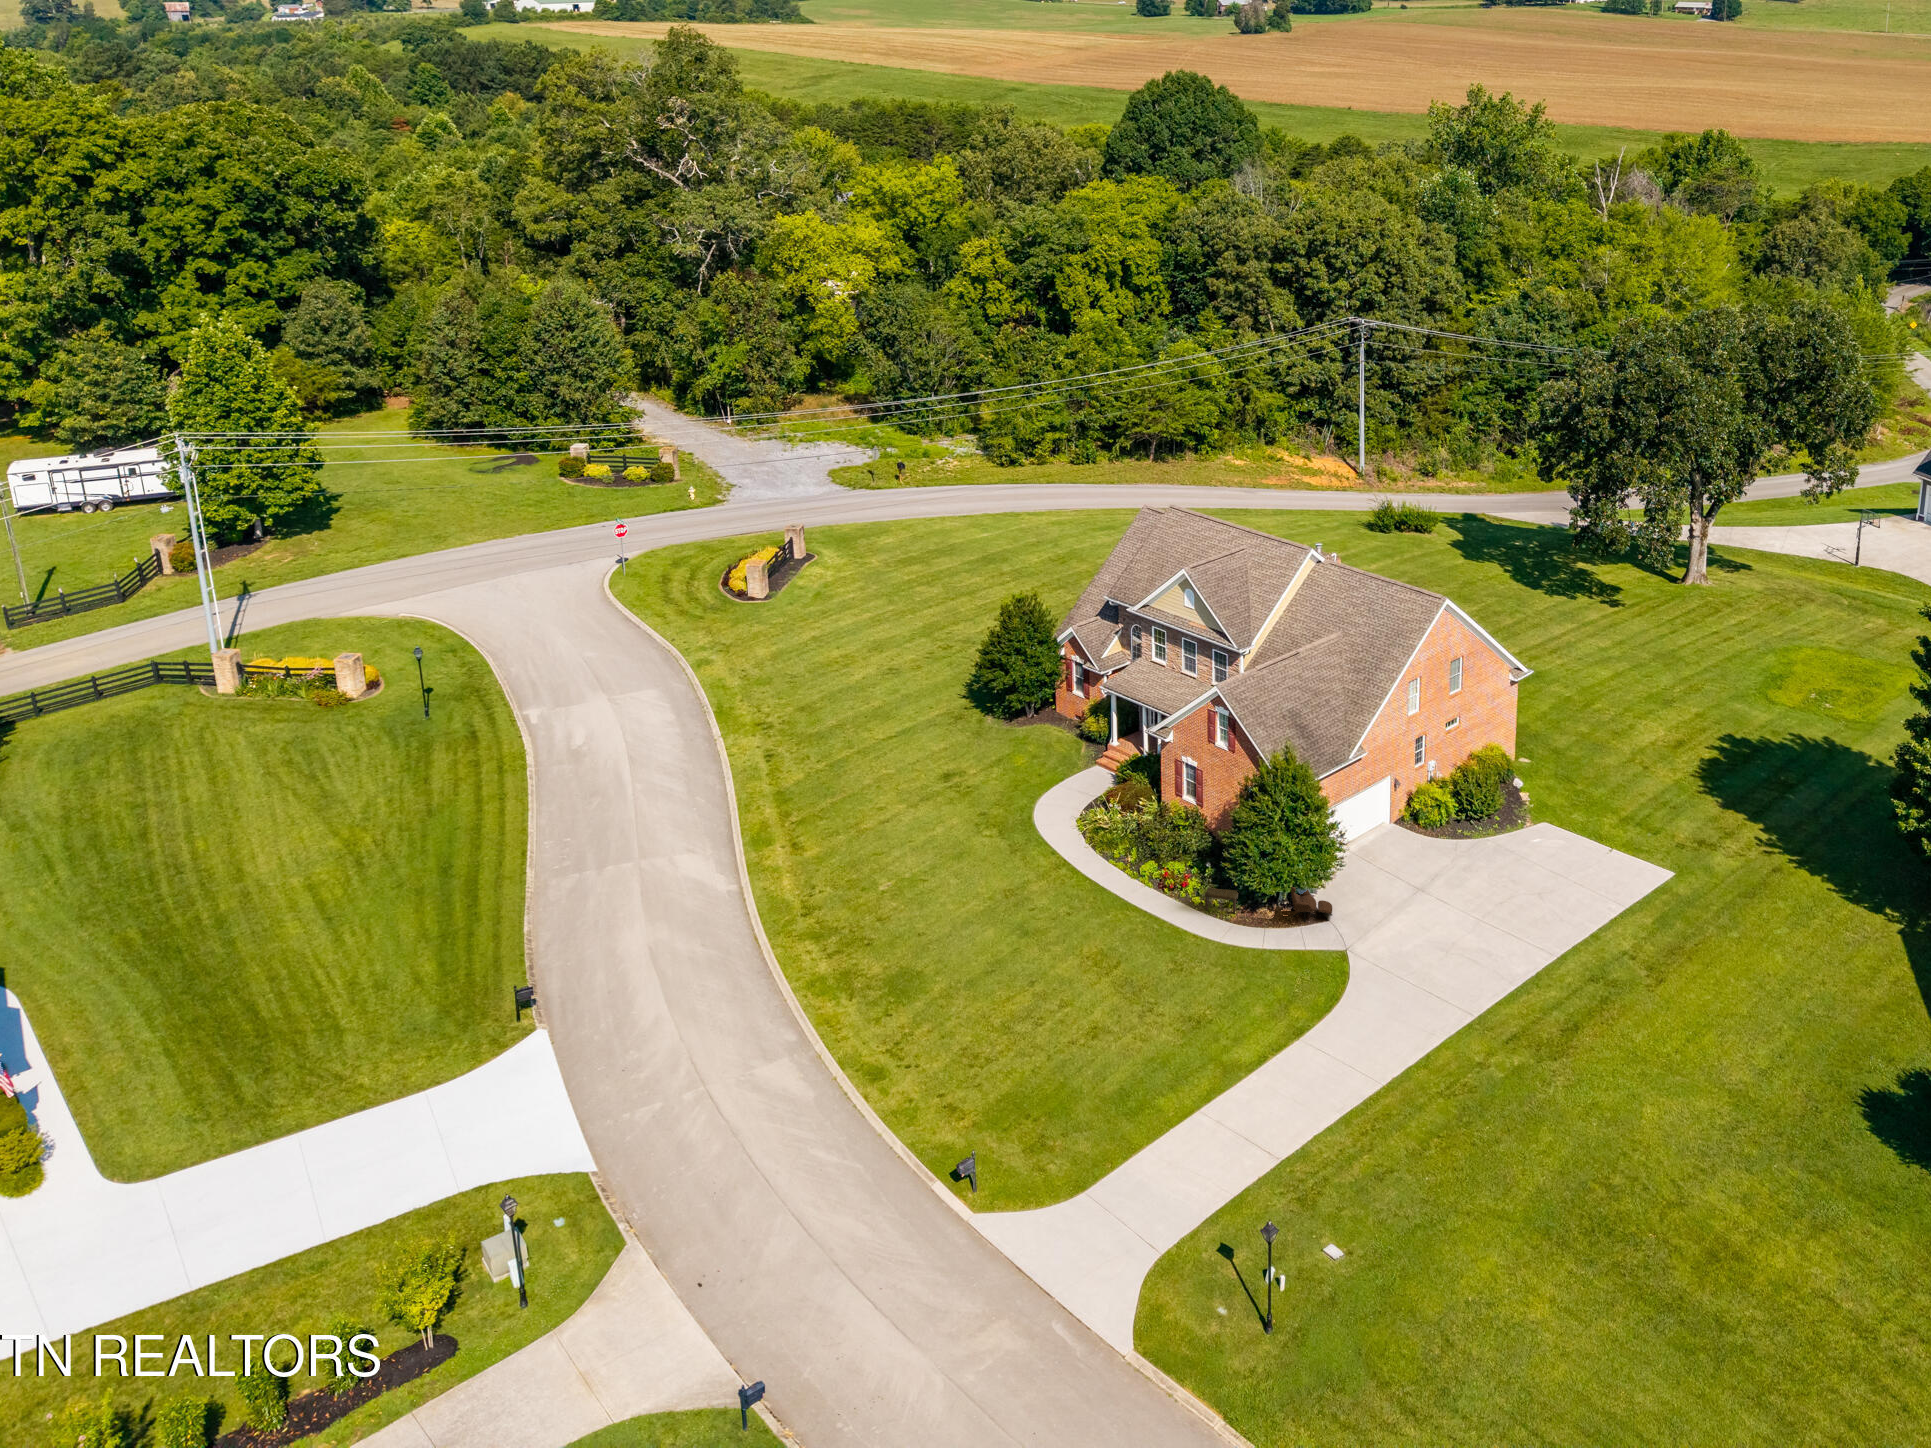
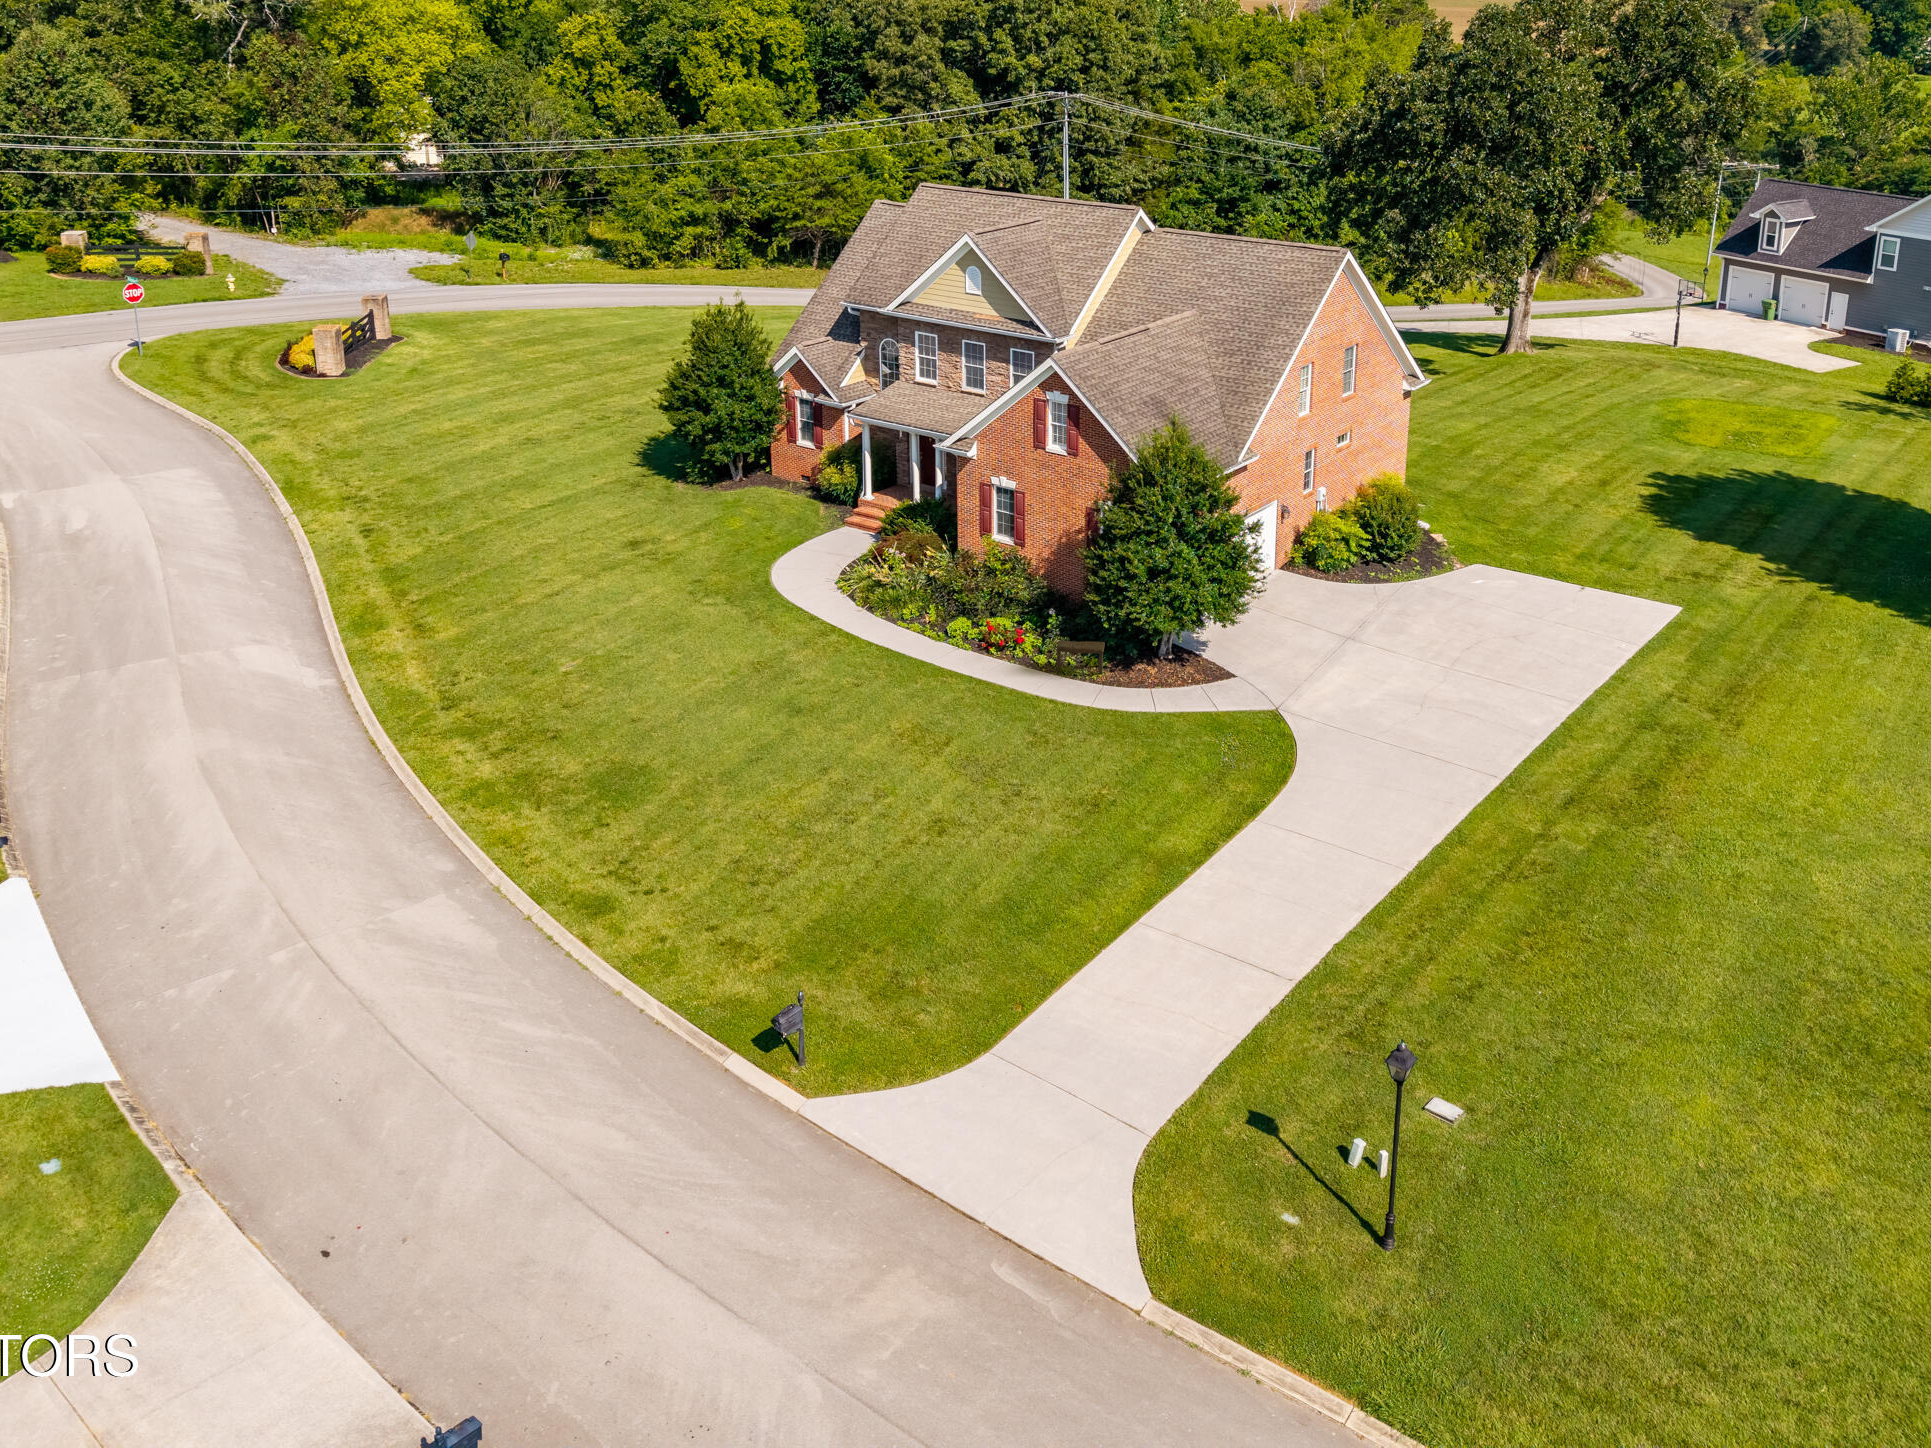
lounge chair: present [1291,887,1332,922] -> none [1182,615,1244,679]

